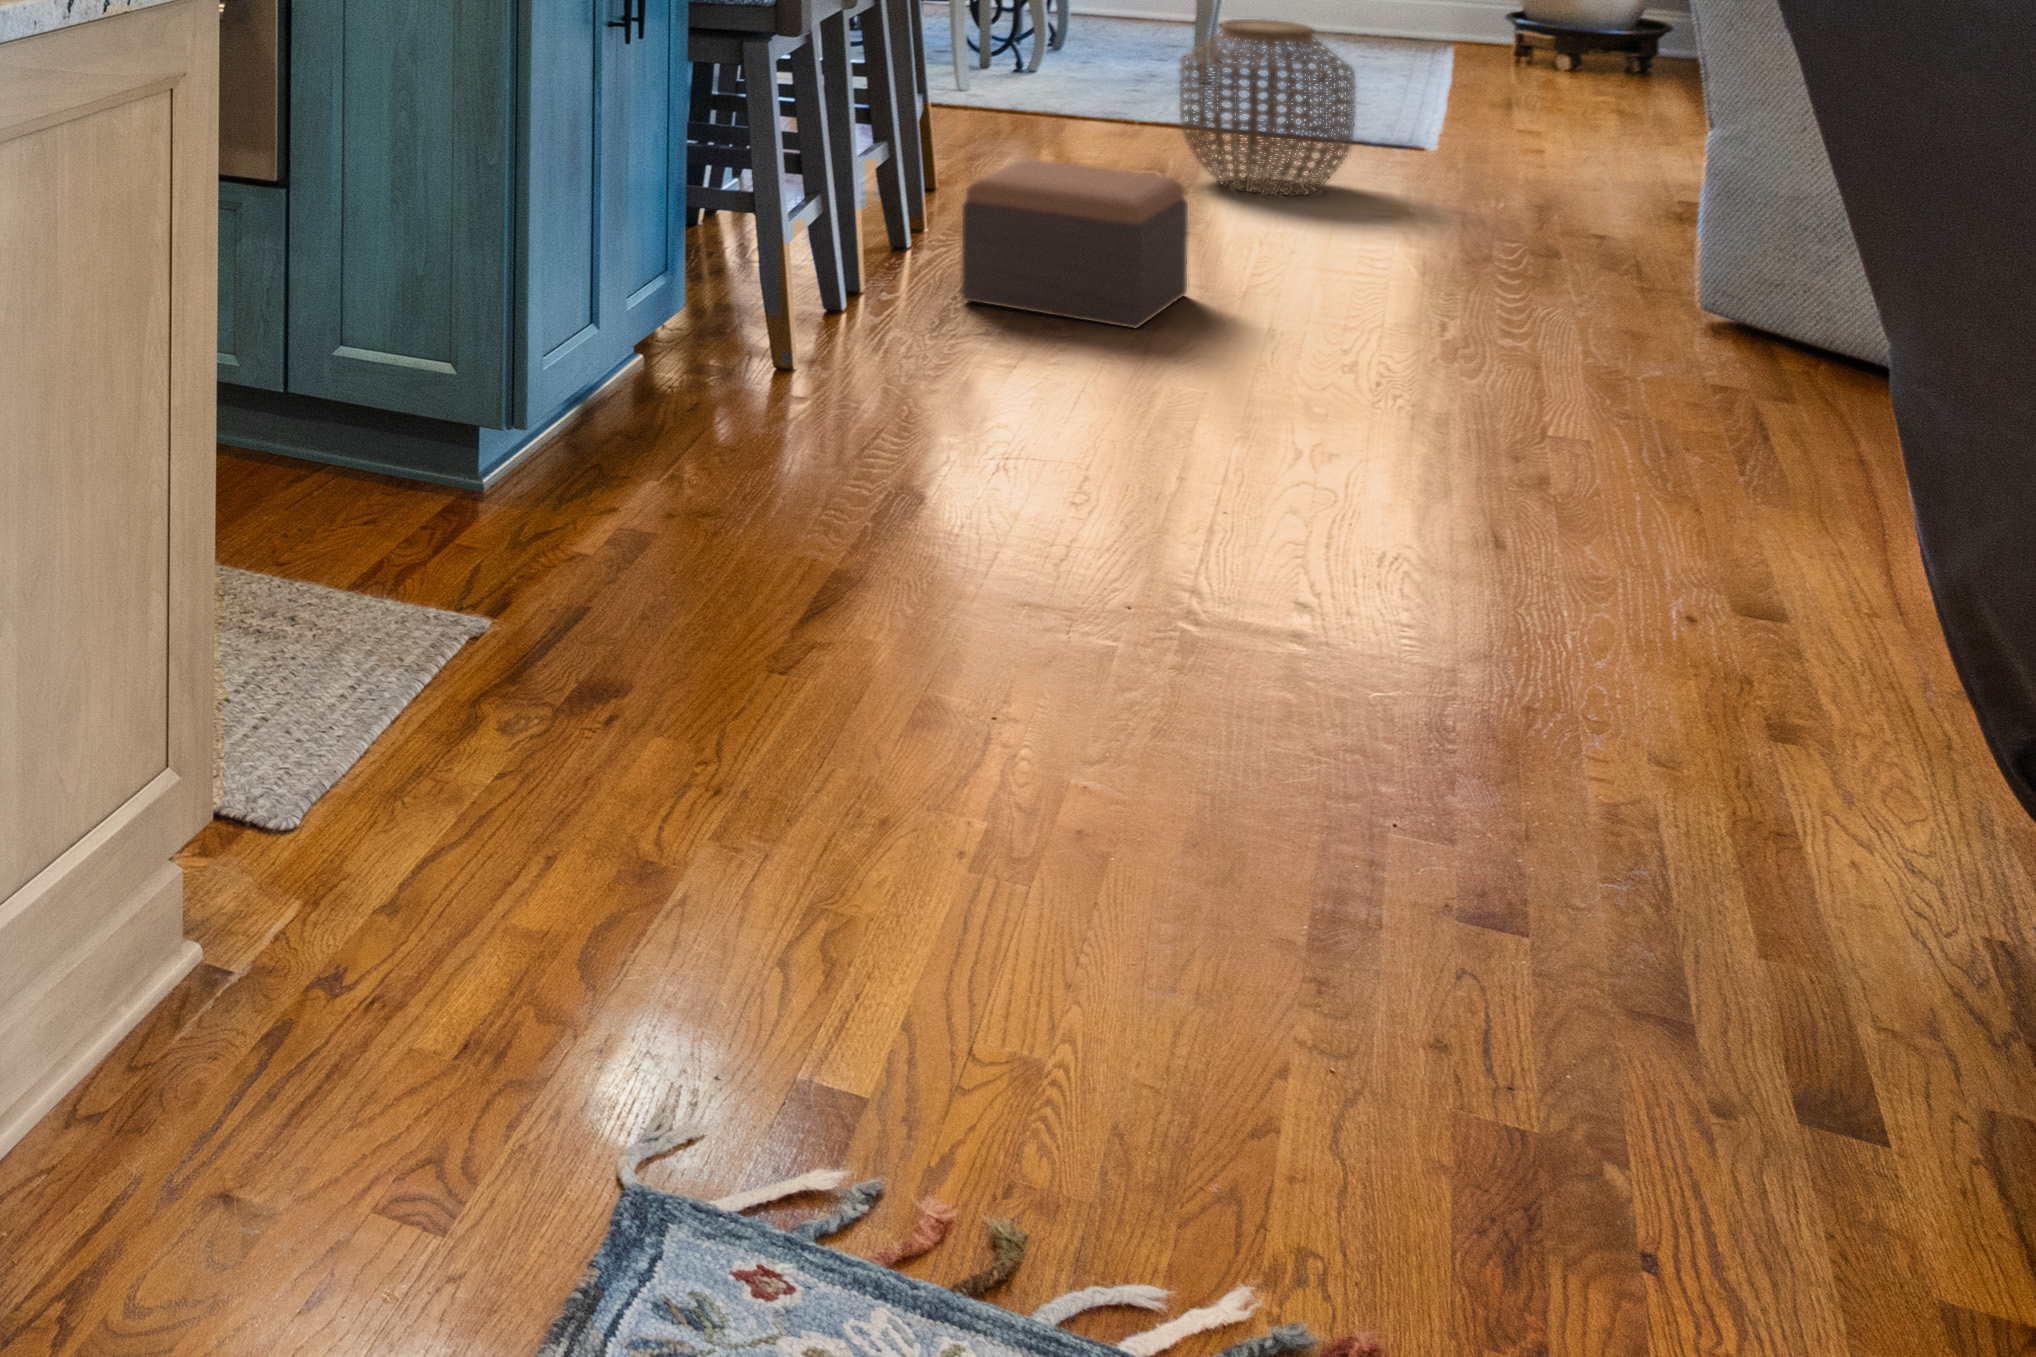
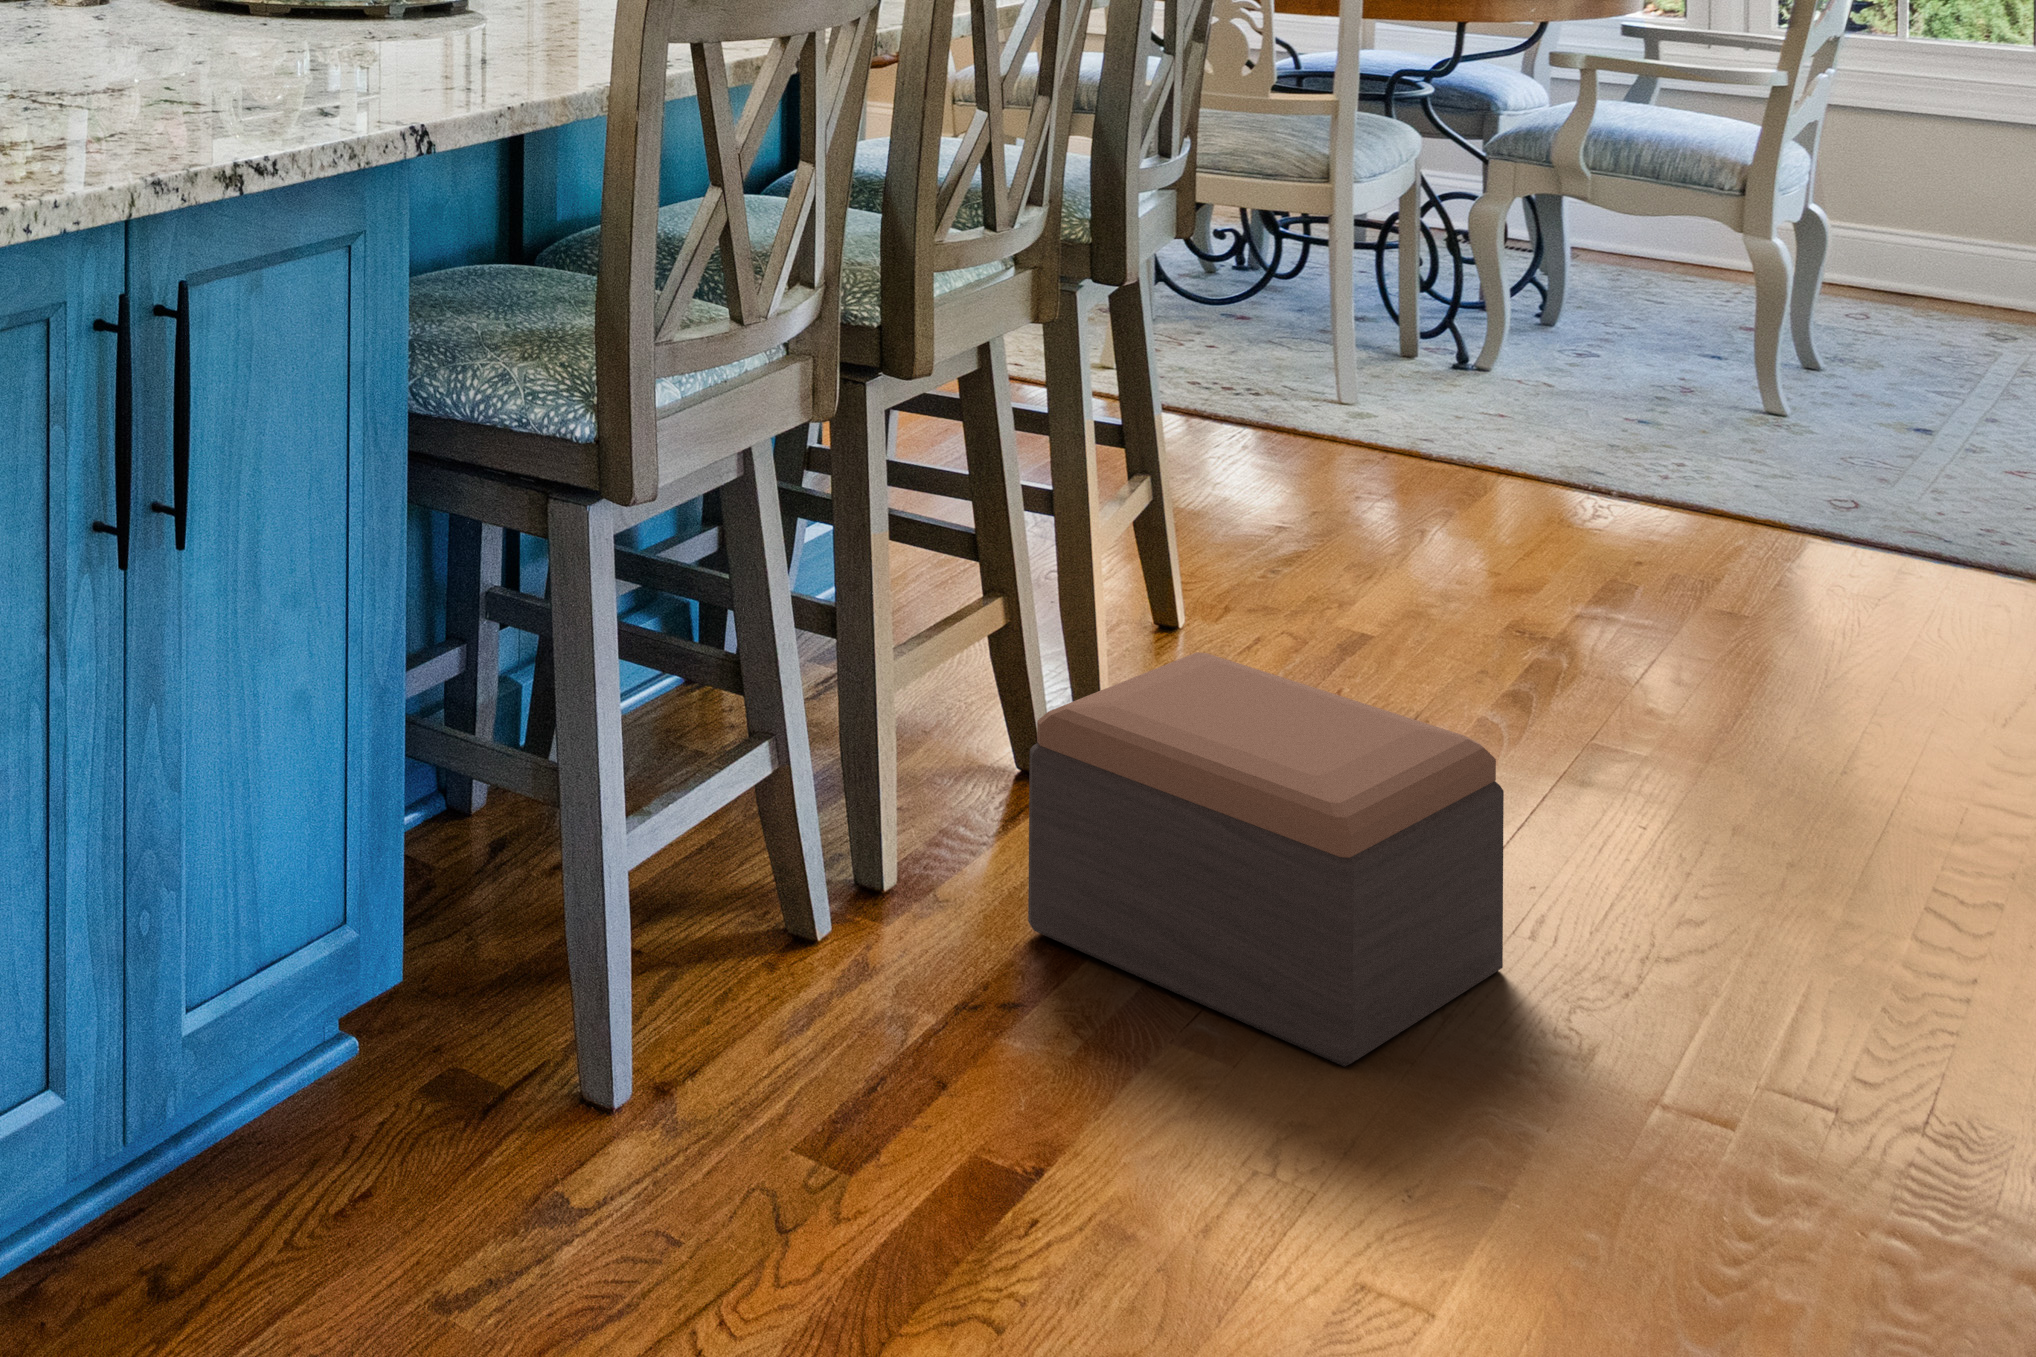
woven basket: present [1179,19,1355,195] -> none [1631,369,1972,701]

